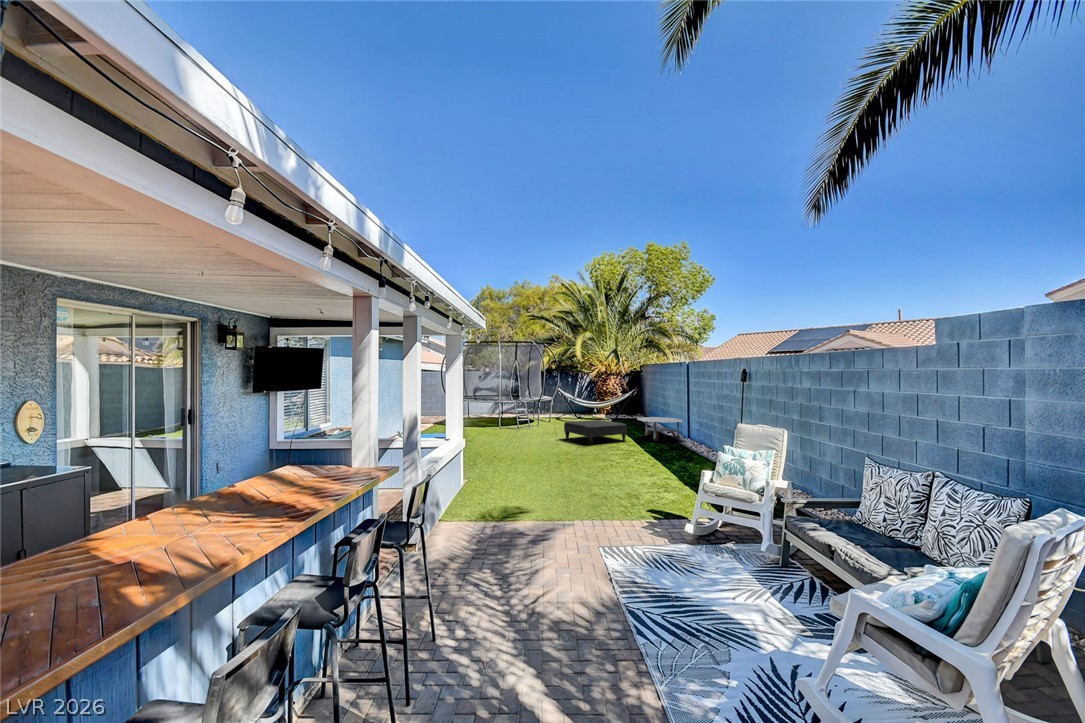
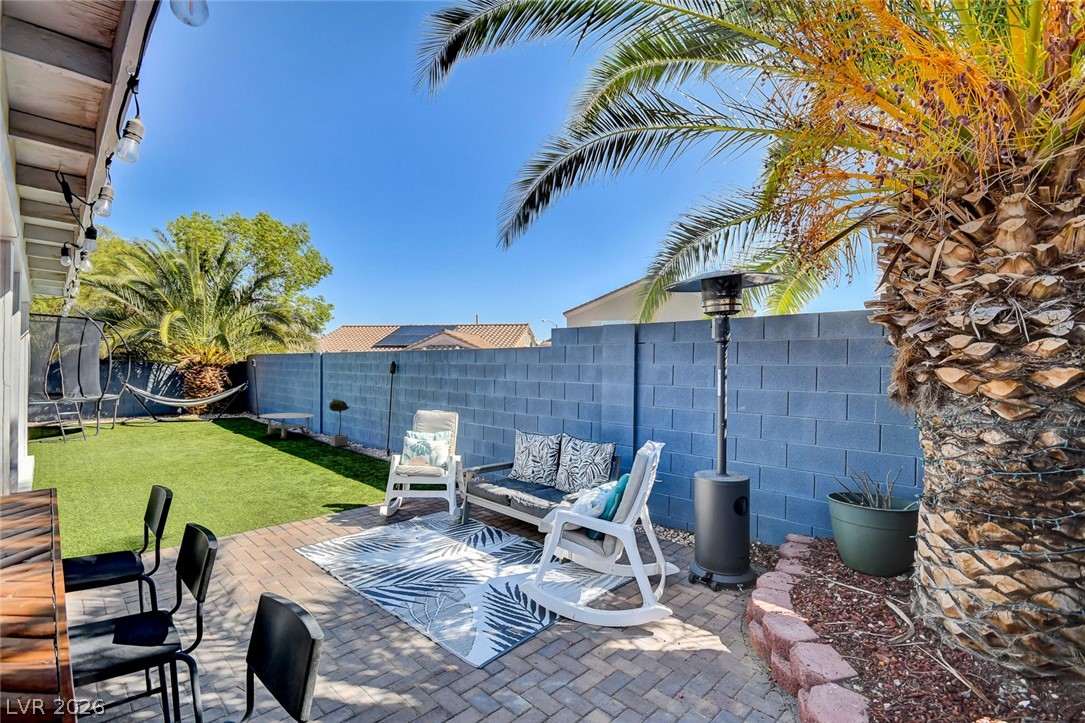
potted tree: none [689,406,709,453] -> present [329,399,349,447]
ottoman: present [564,420,627,444] -> none [155,420,249,450]

